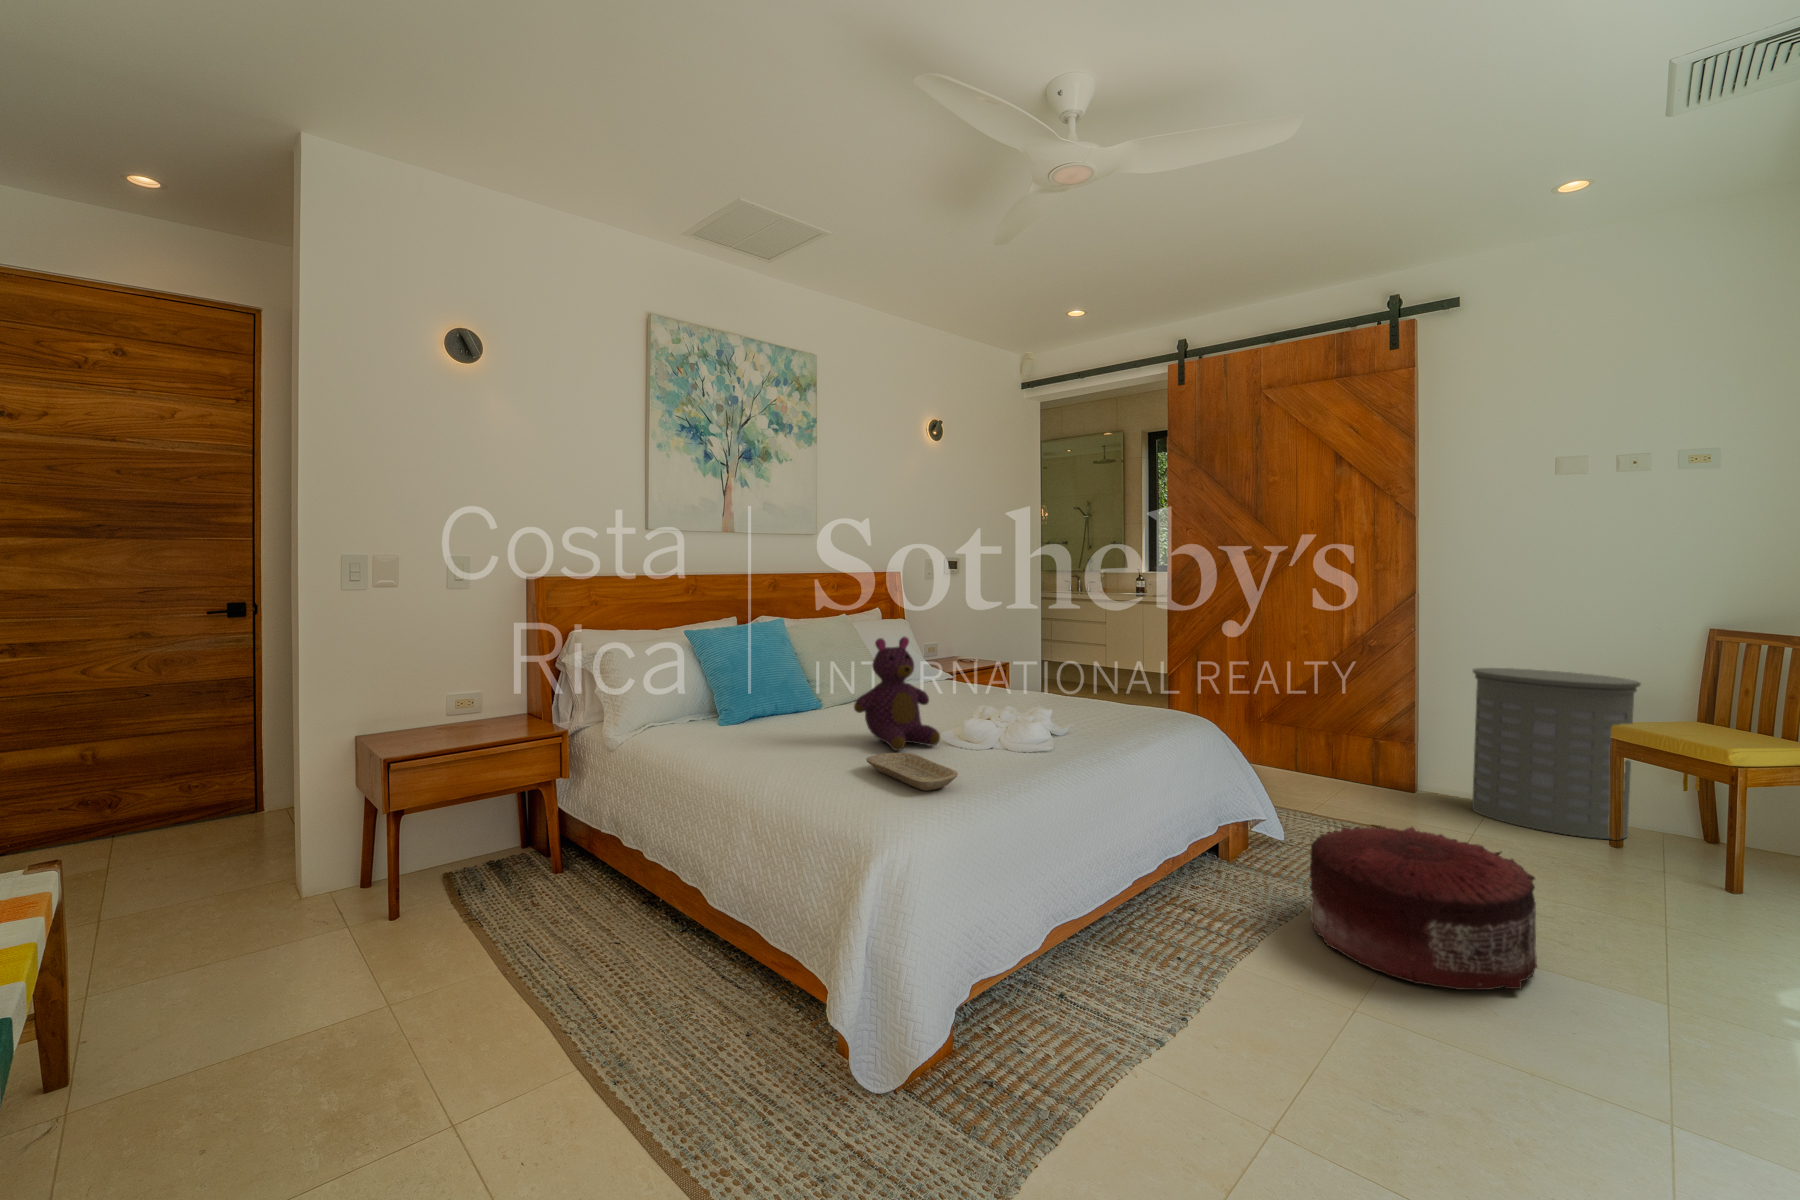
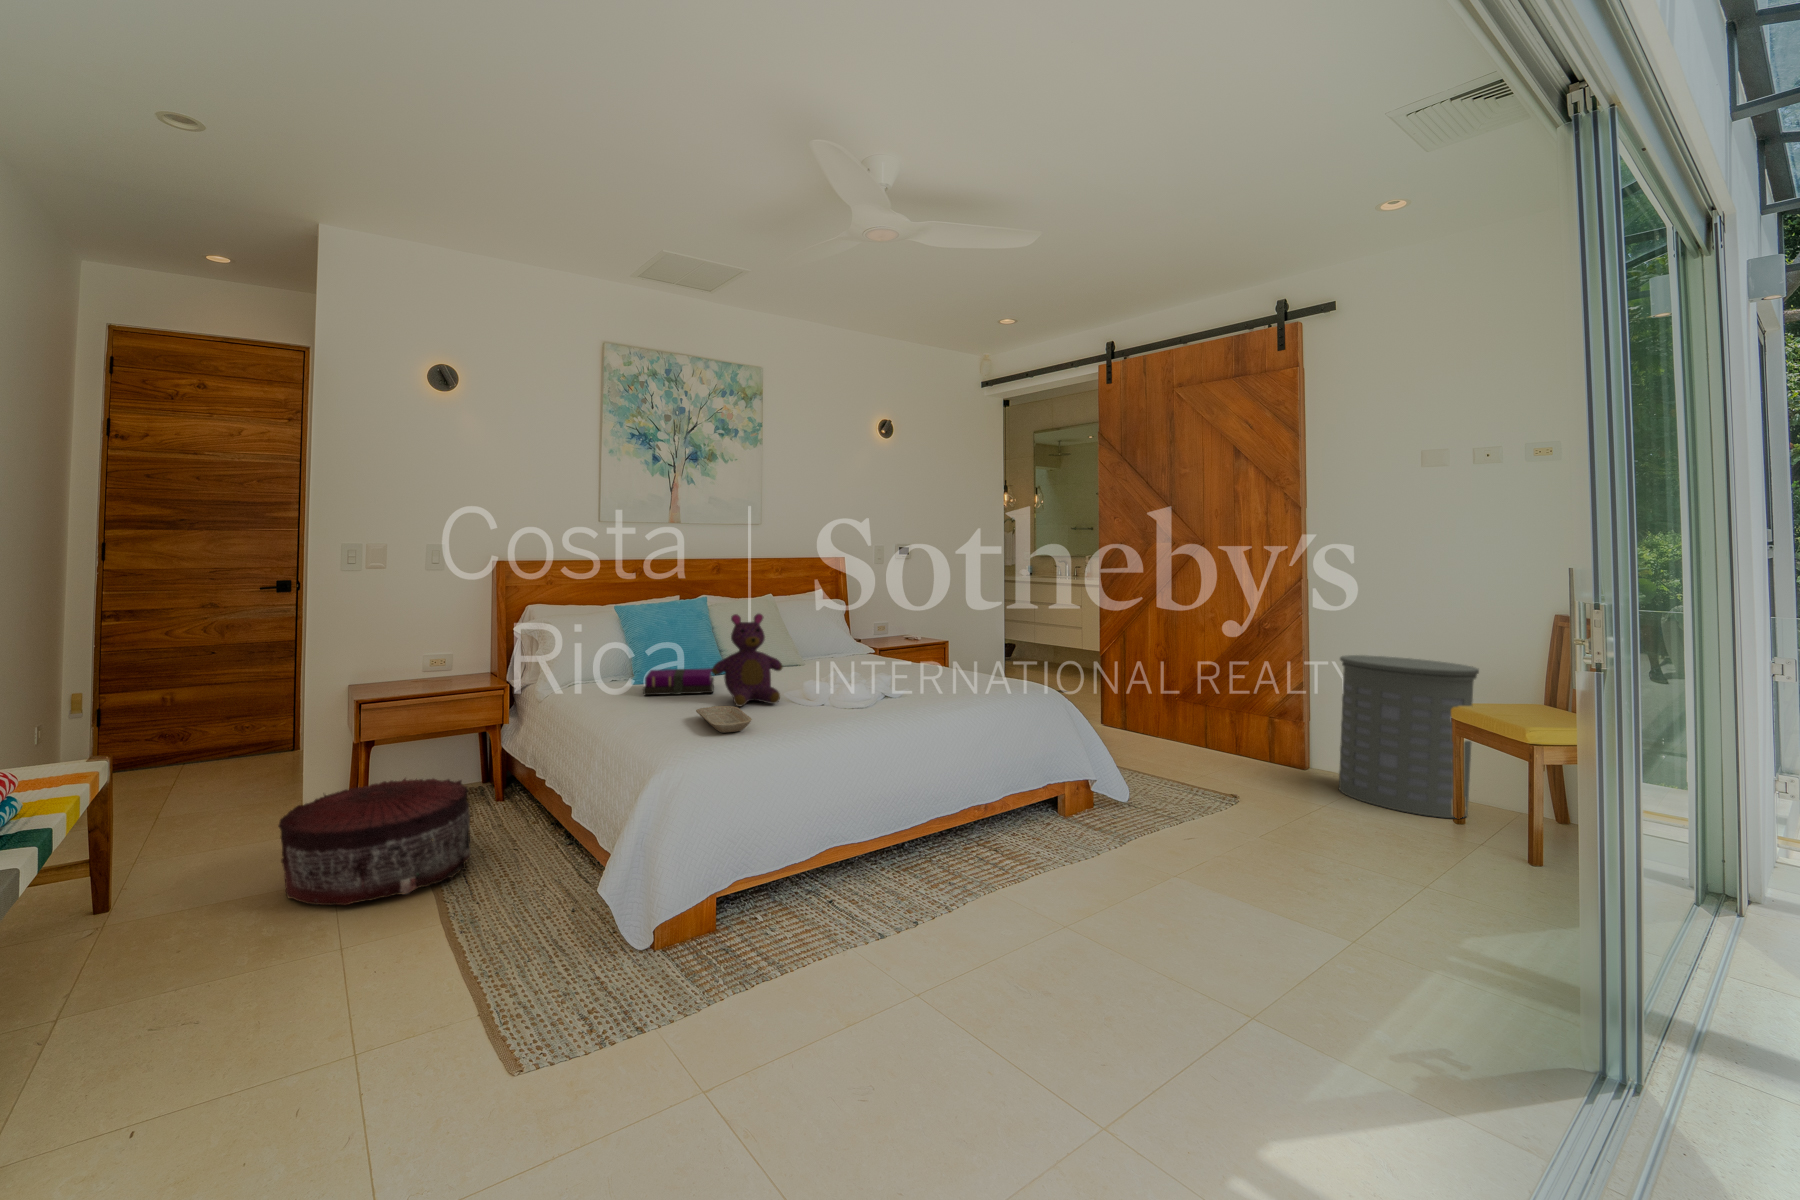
notebook: none [751,702,841,739] -> present [643,668,714,695]
pouf: present [1310,827,1537,990] -> present [278,779,471,906]

